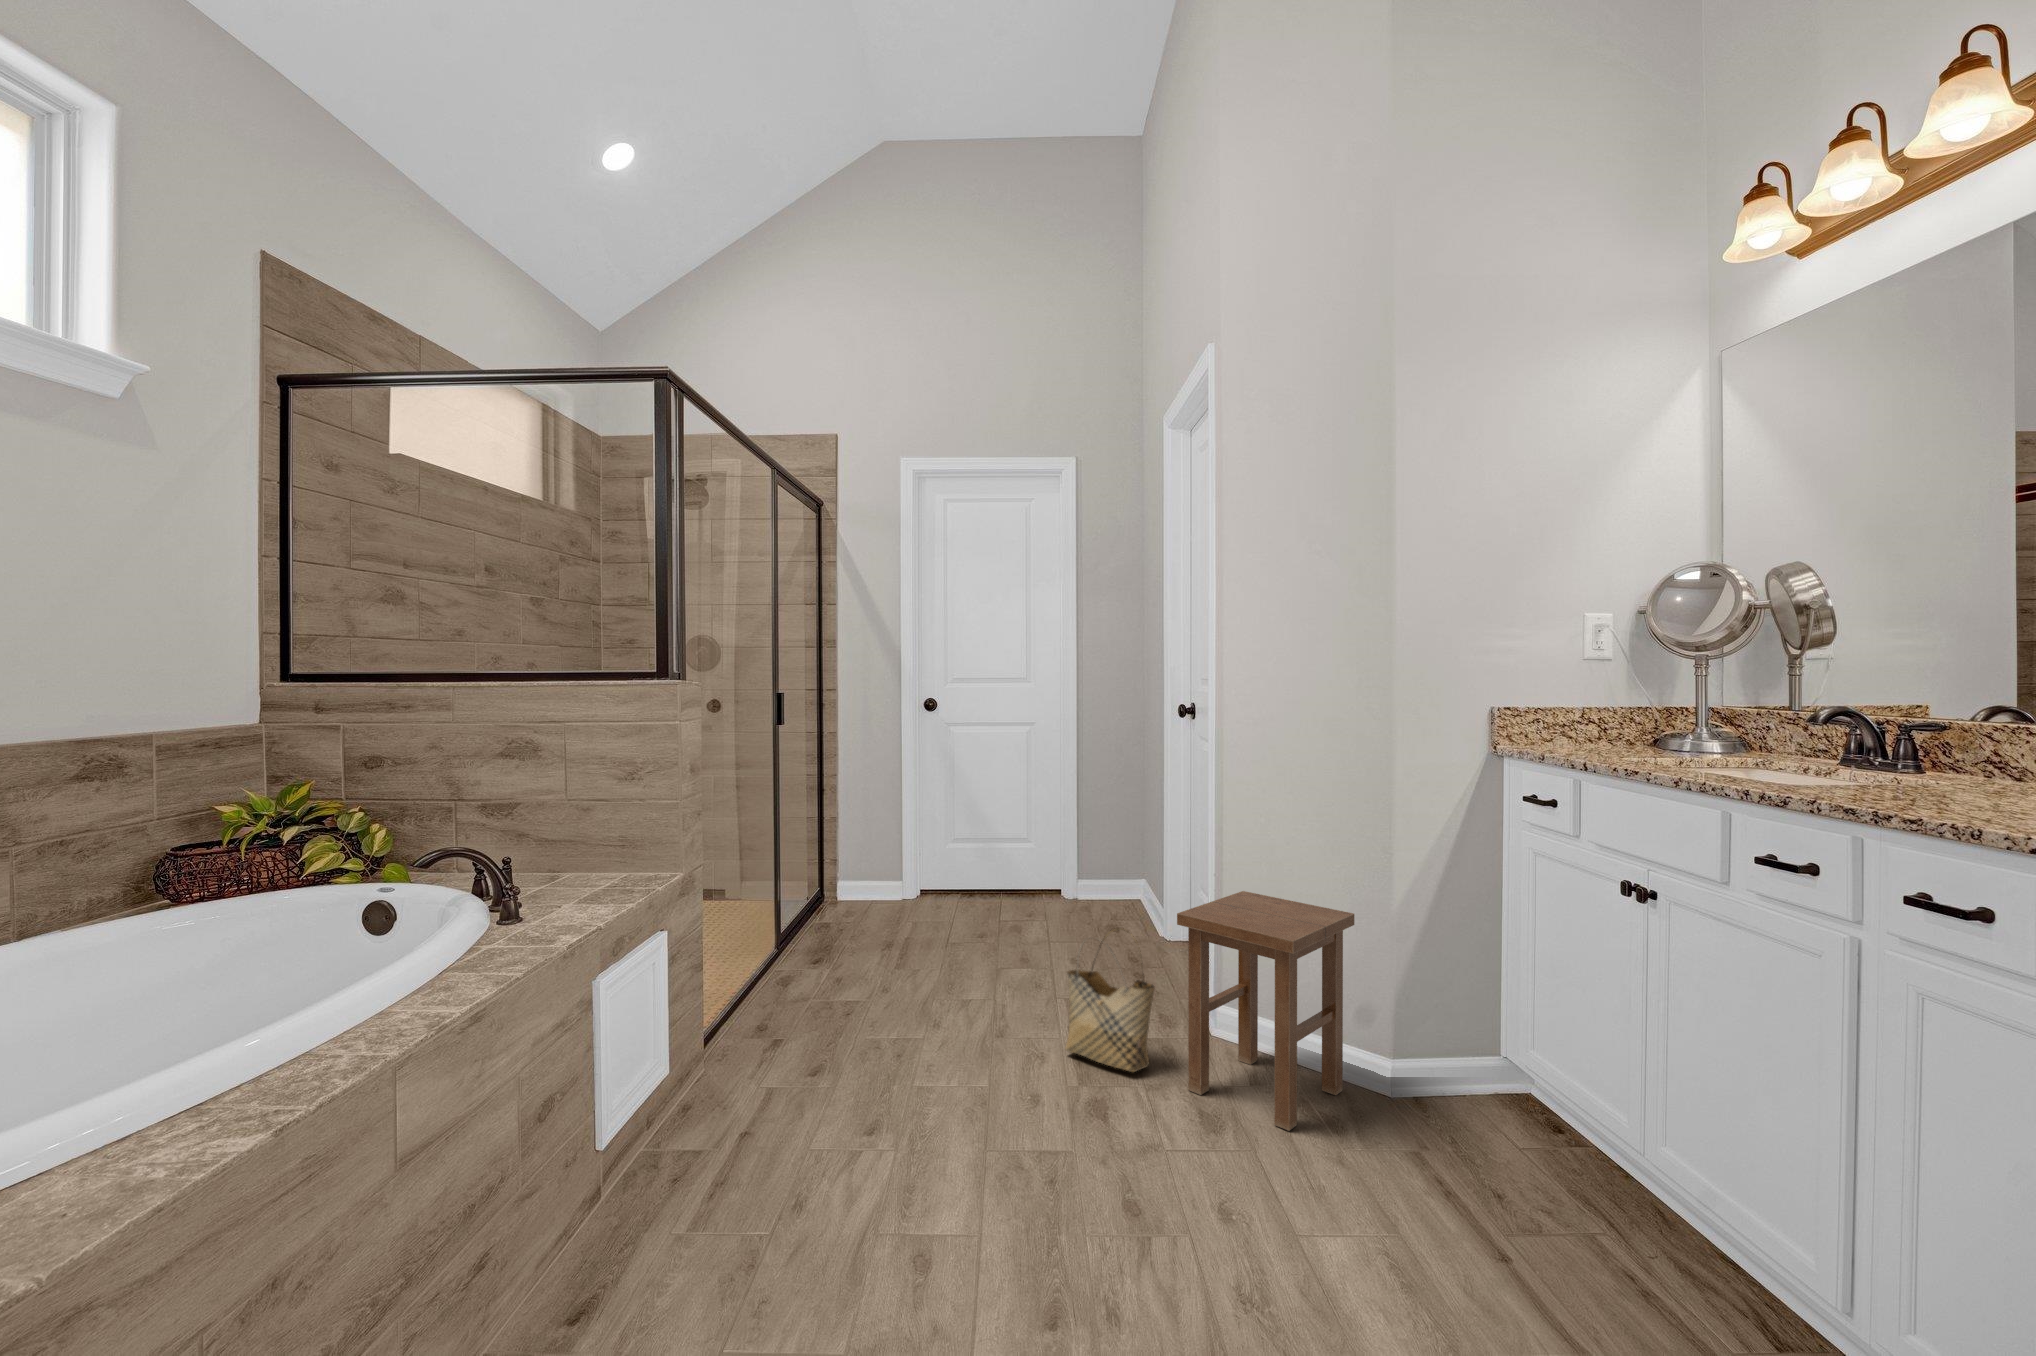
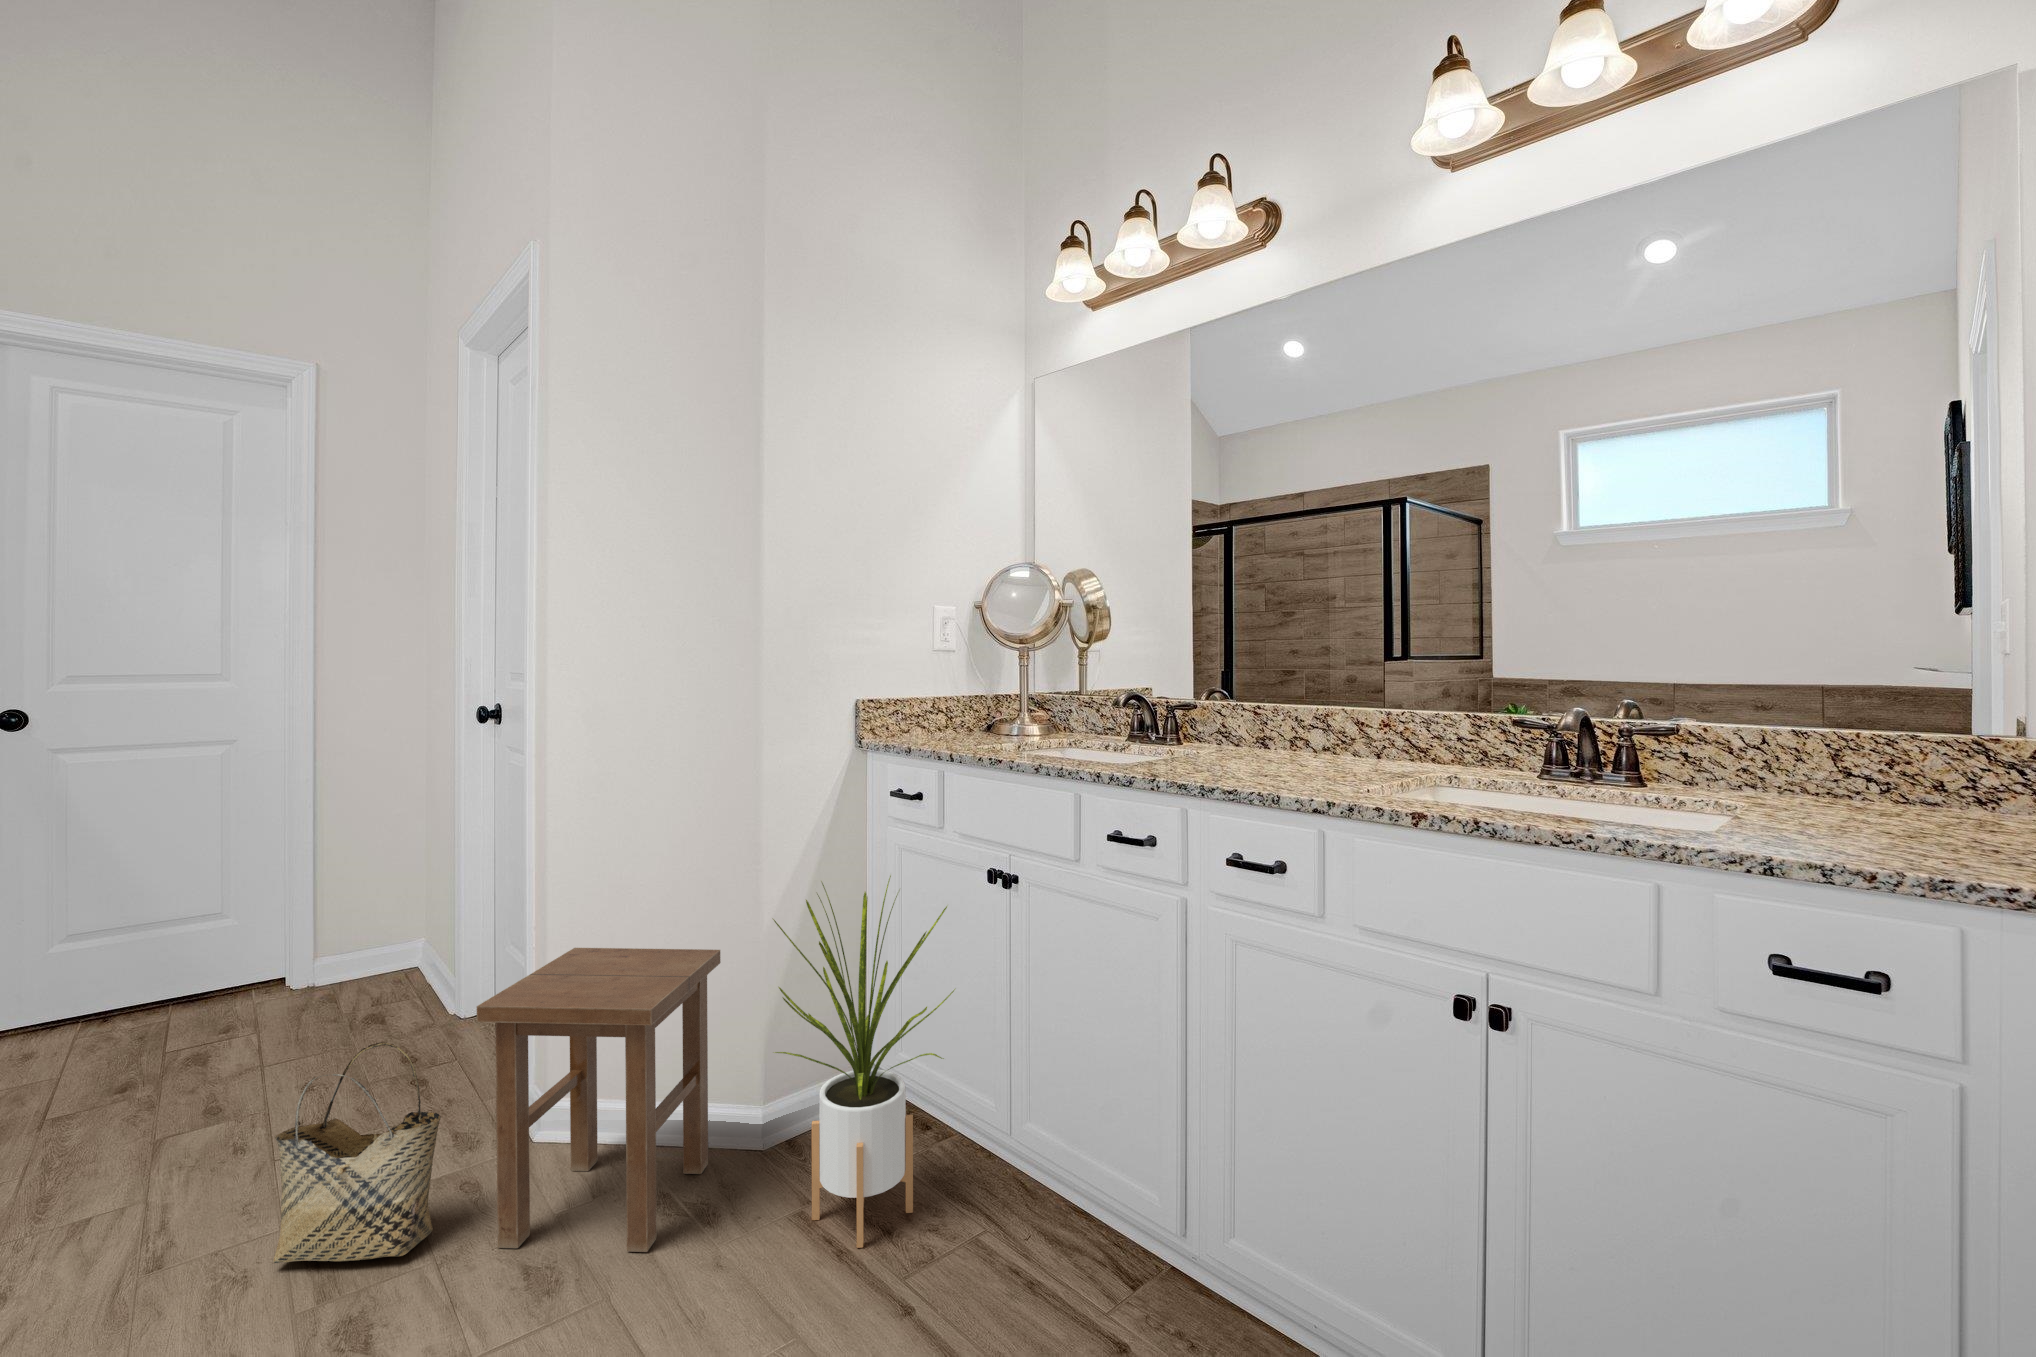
house plant: none [1392,864,1578,1198] -> present [773,876,955,1248]

